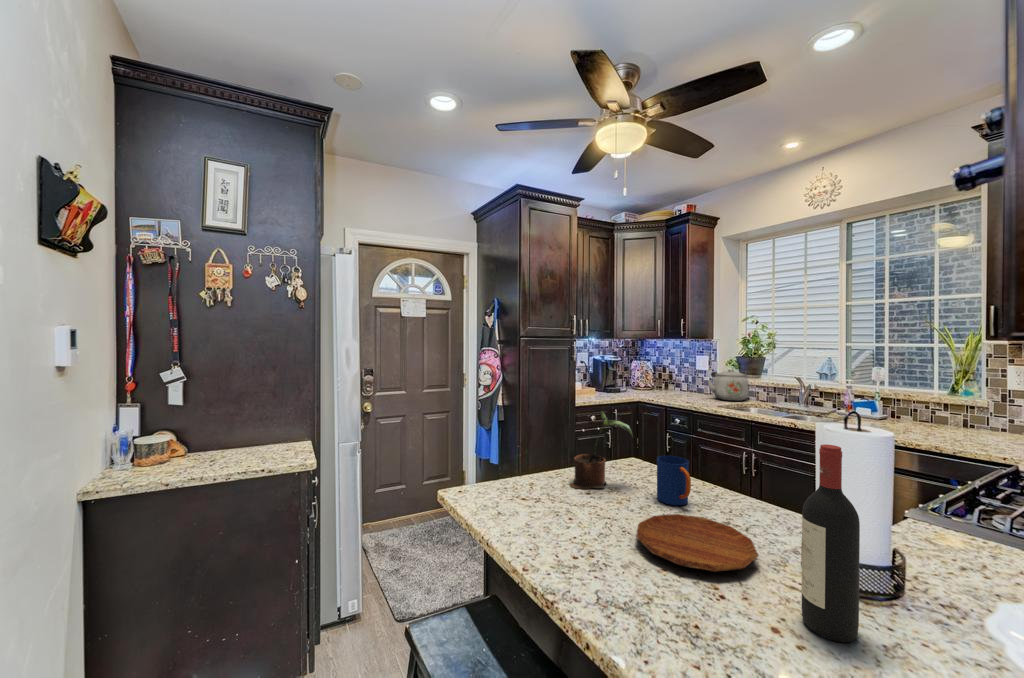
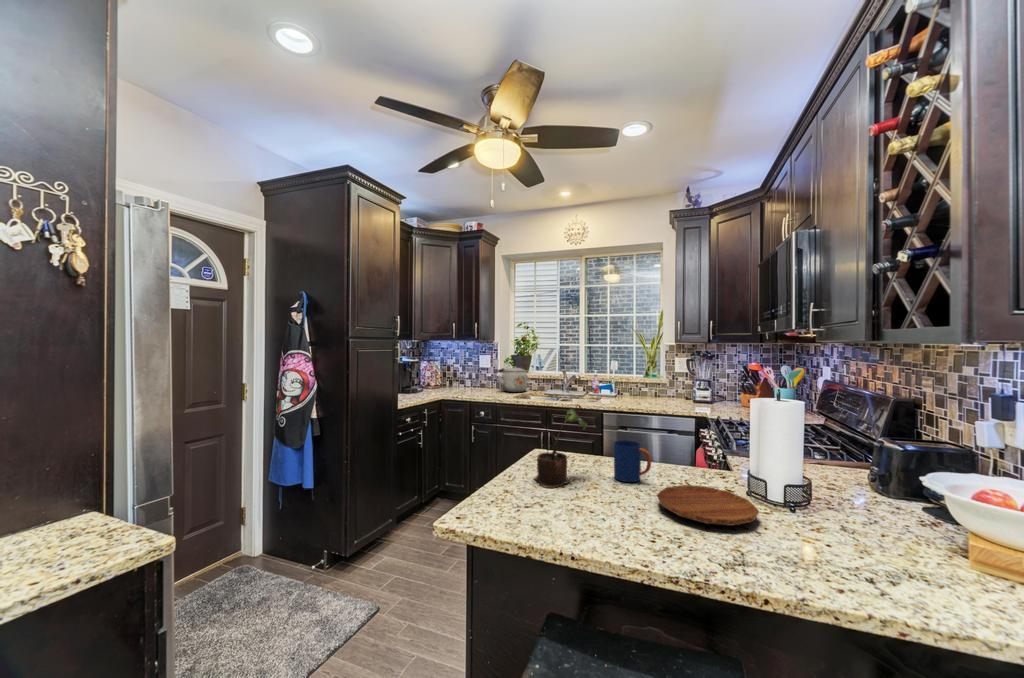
wine bottle: present [802,444,860,642] -> none [815,410,855,542]

